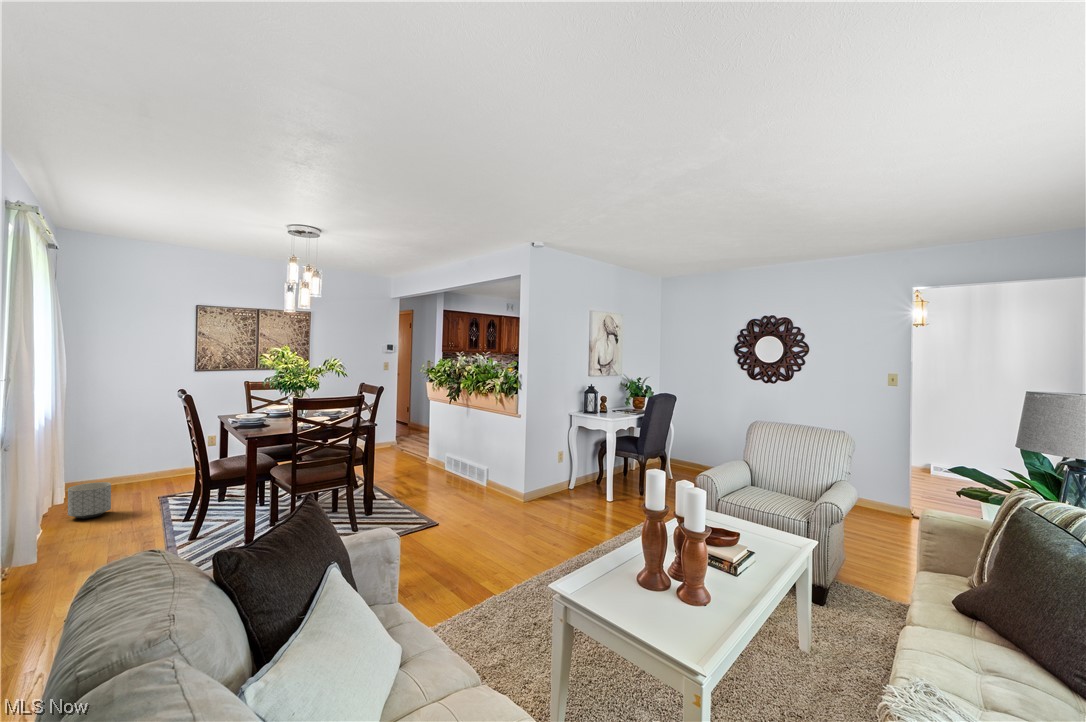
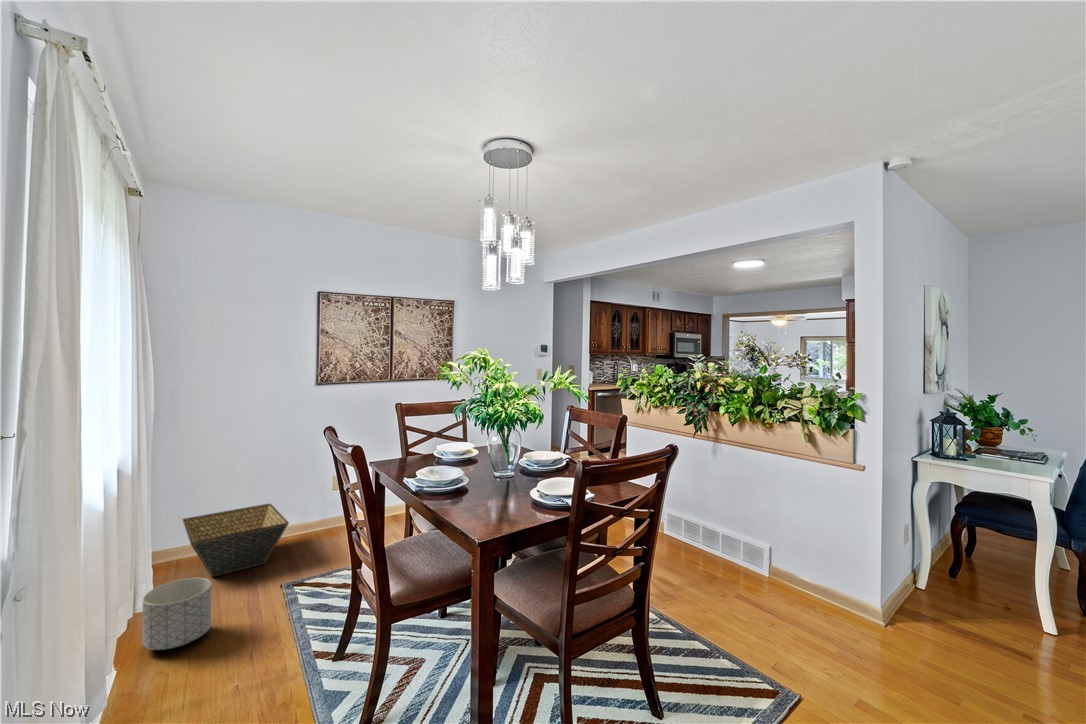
basket: none [95,454,170,495] -> present [183,504,289,577]

